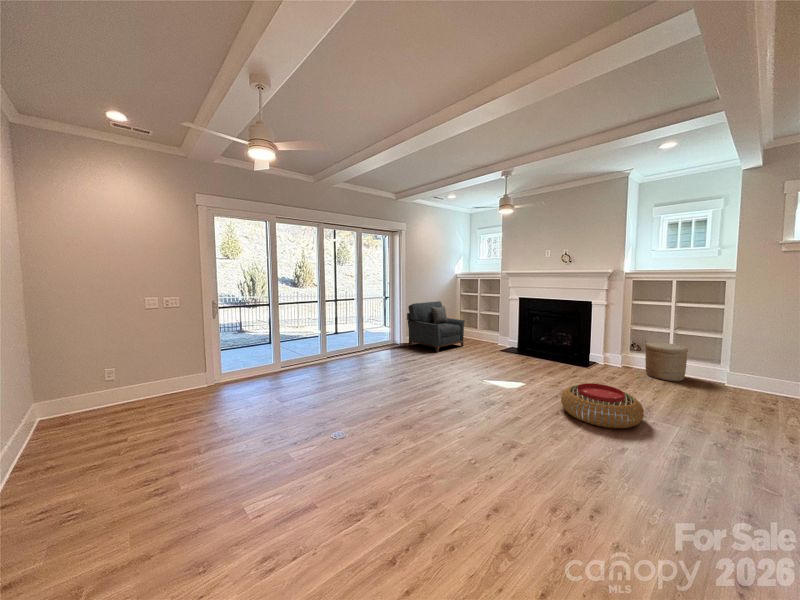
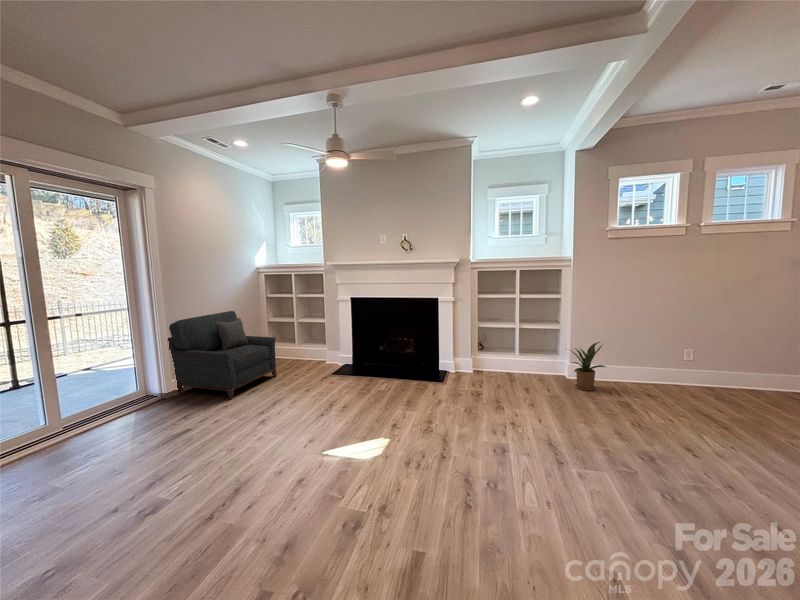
woven basket: present [645,342,688,381] -> none [497,340,536,384]
house plant: none [711,352,771,396] -> present [570,342,606,391]
pouf: present [561,383,644,429] -> none [451,428,569,517]

